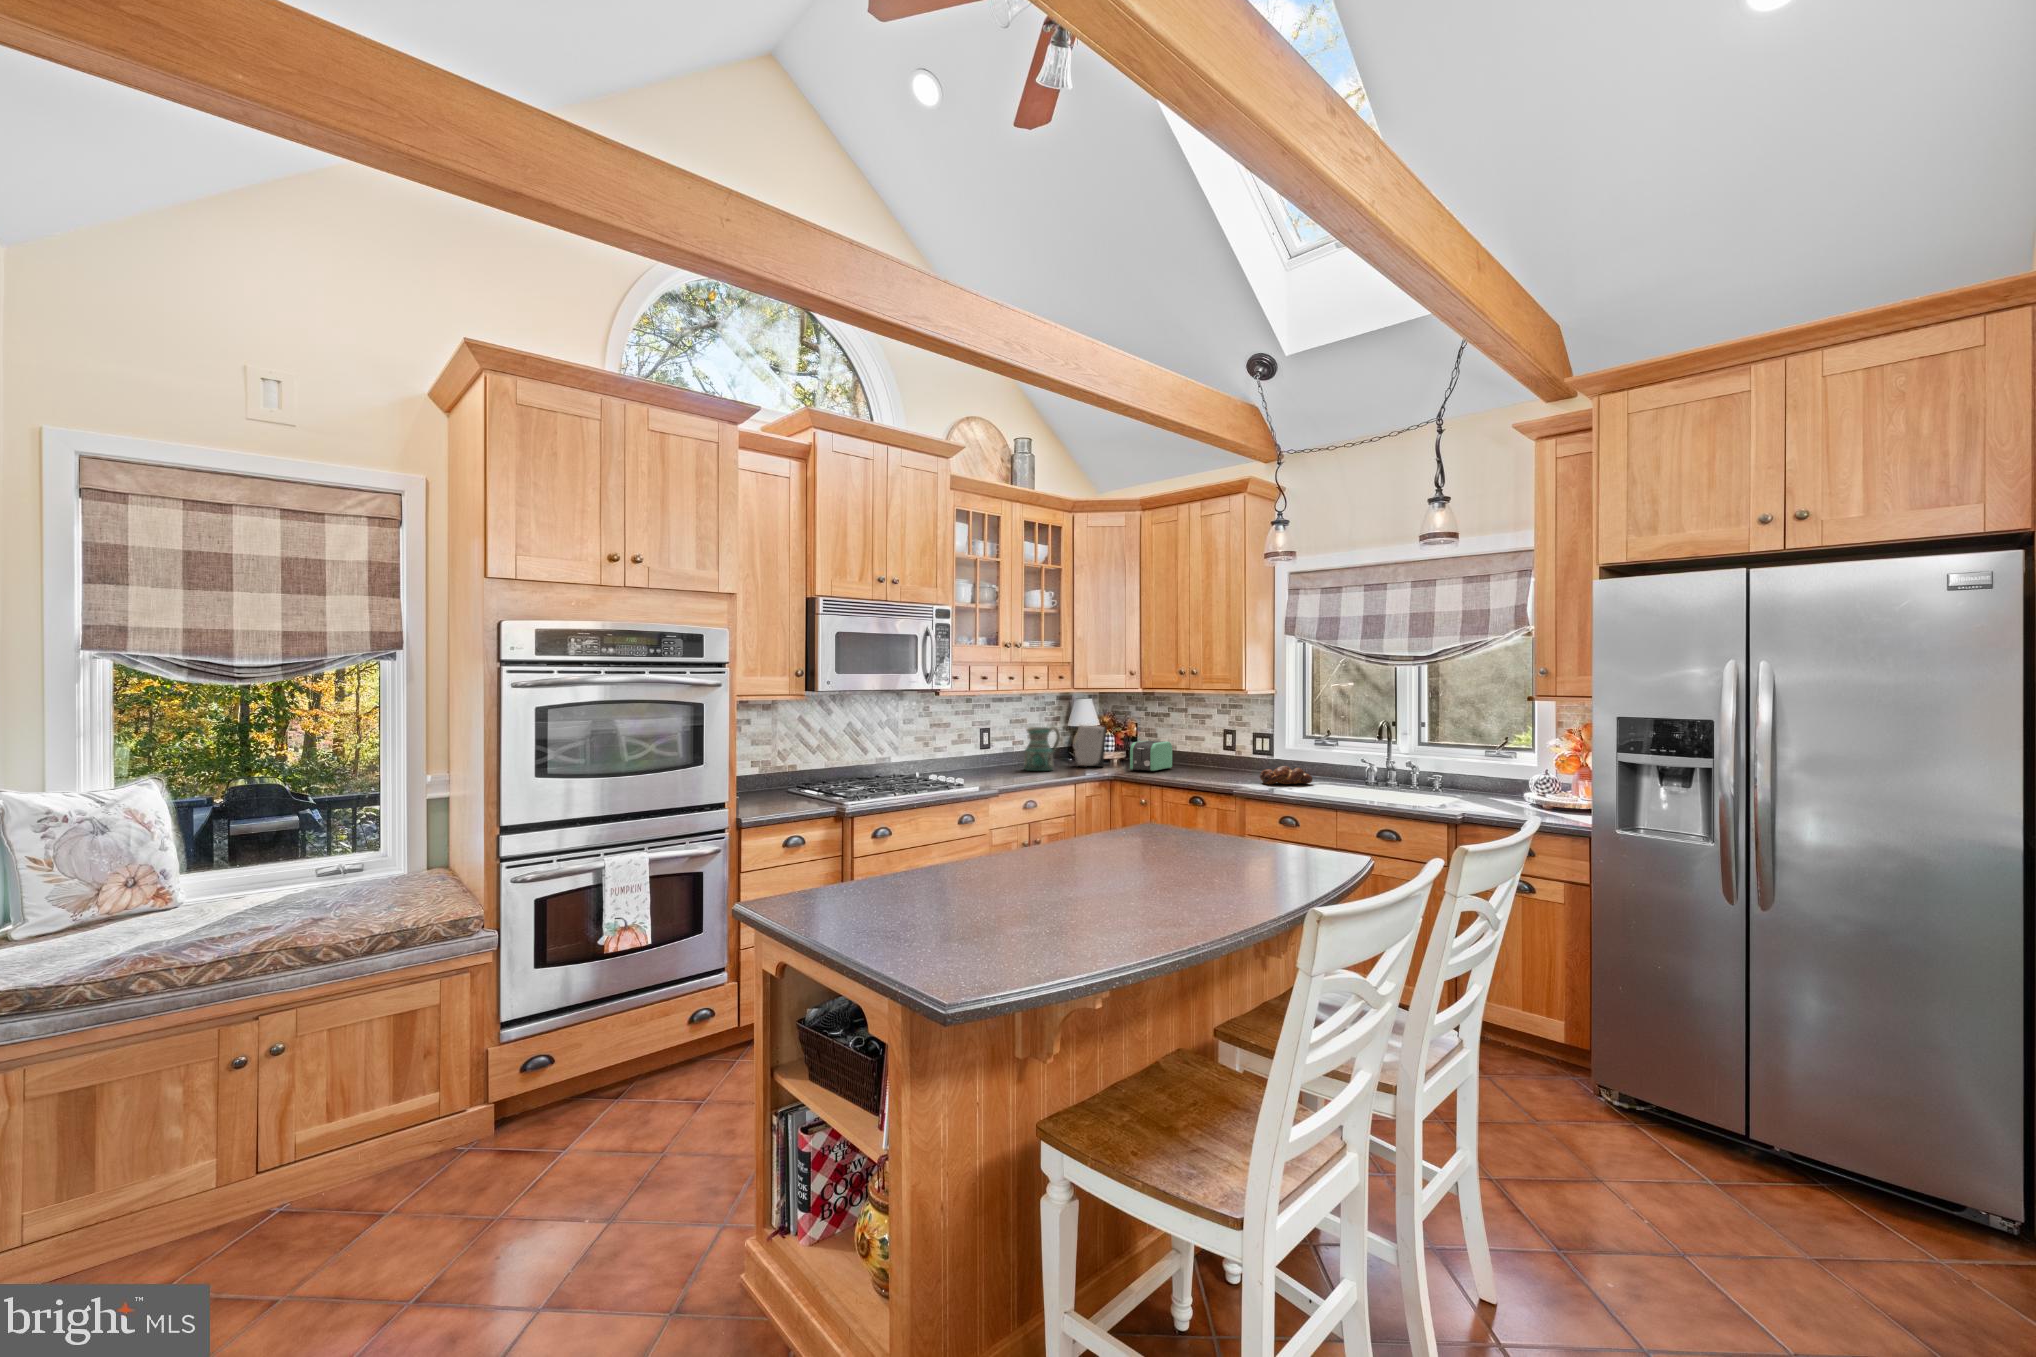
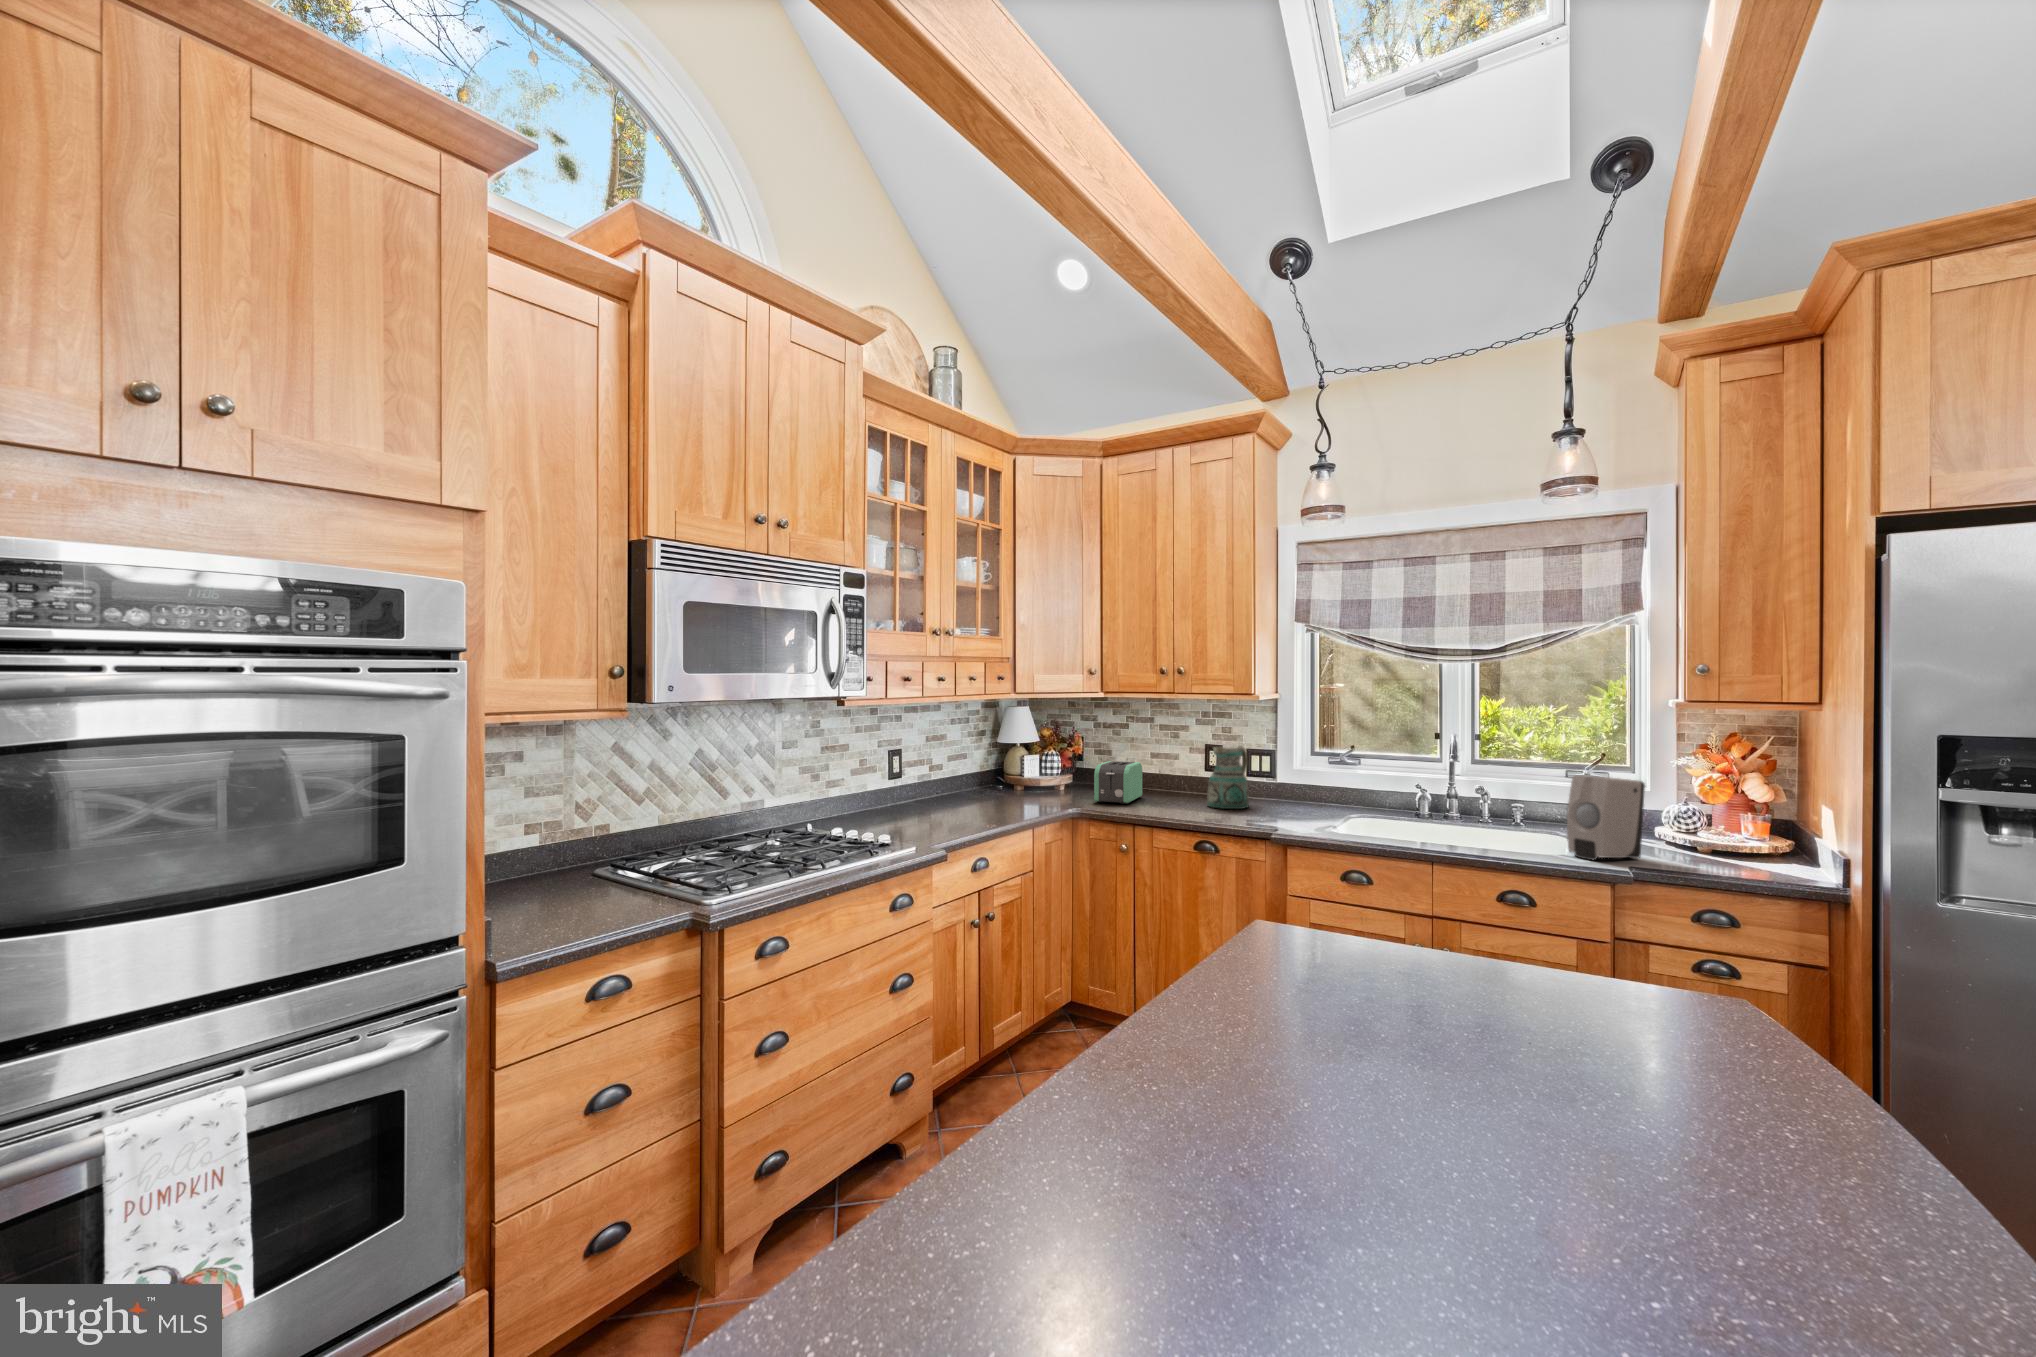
soap dispenser: present [1075,725,1107,767] -> present [1567,775,1645,860]
ceramic pitcher: present [1024,726,1060,771] -> present [1207,746,1249,809]
bread loaf: present [1260,766,1313,785] -> none [1285,795,1353,822]

